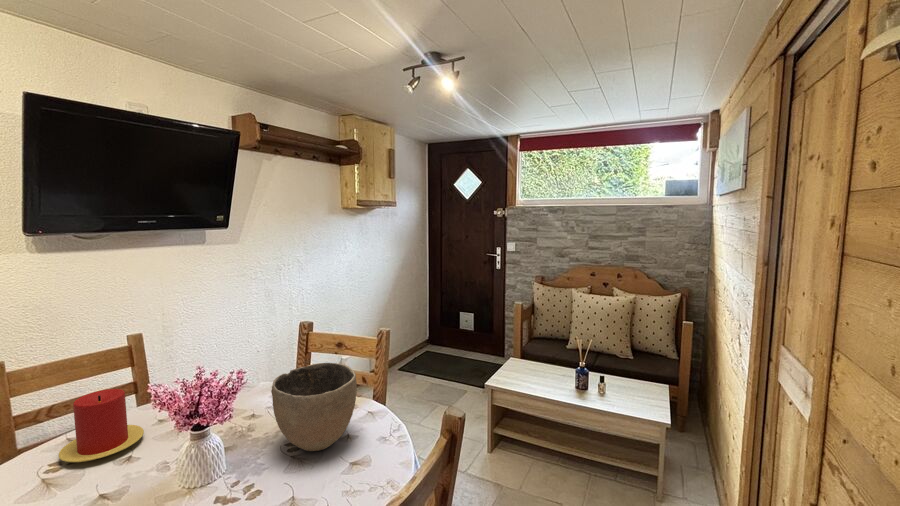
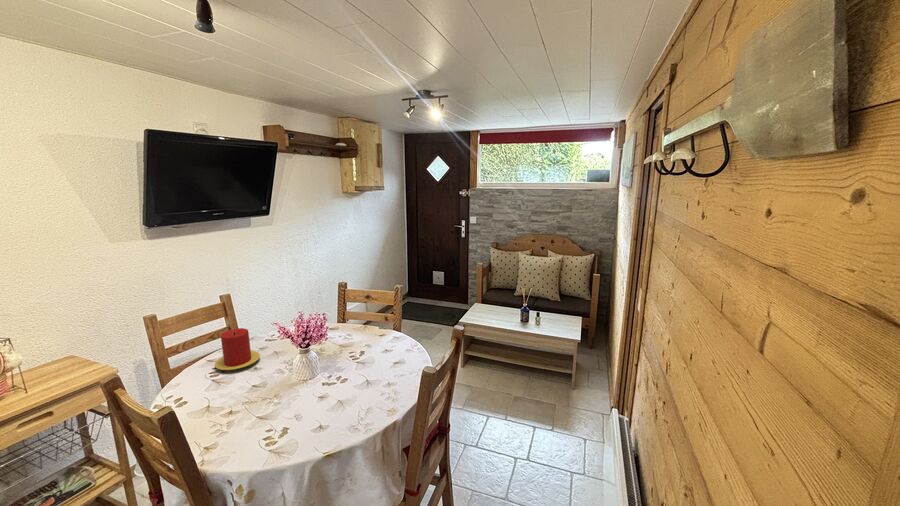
bowl: present [271,363,357,451] -> none [342,308,392,358]

